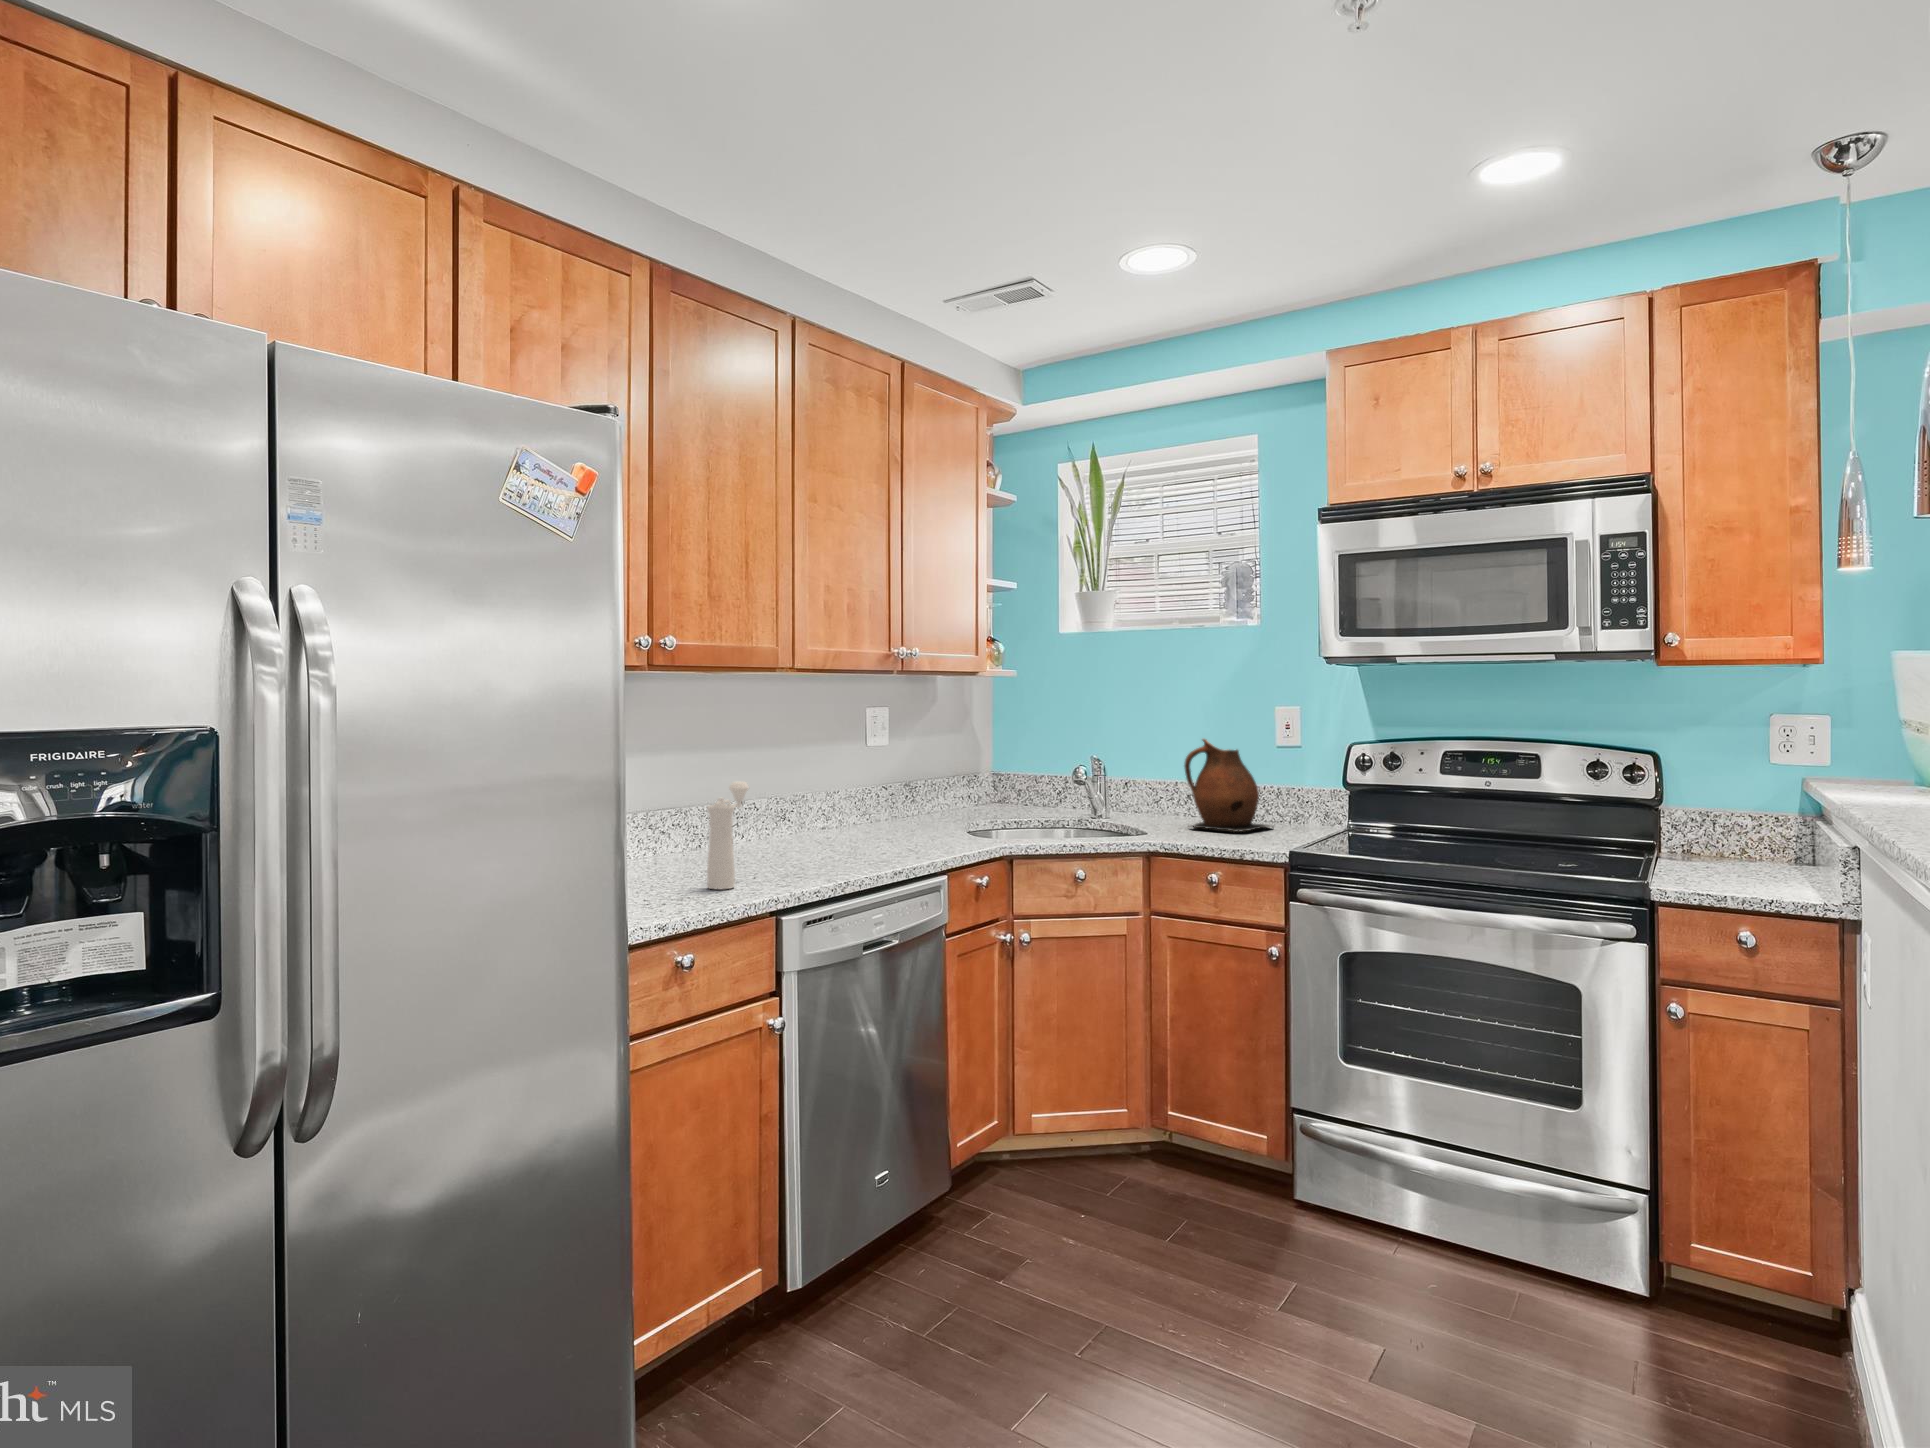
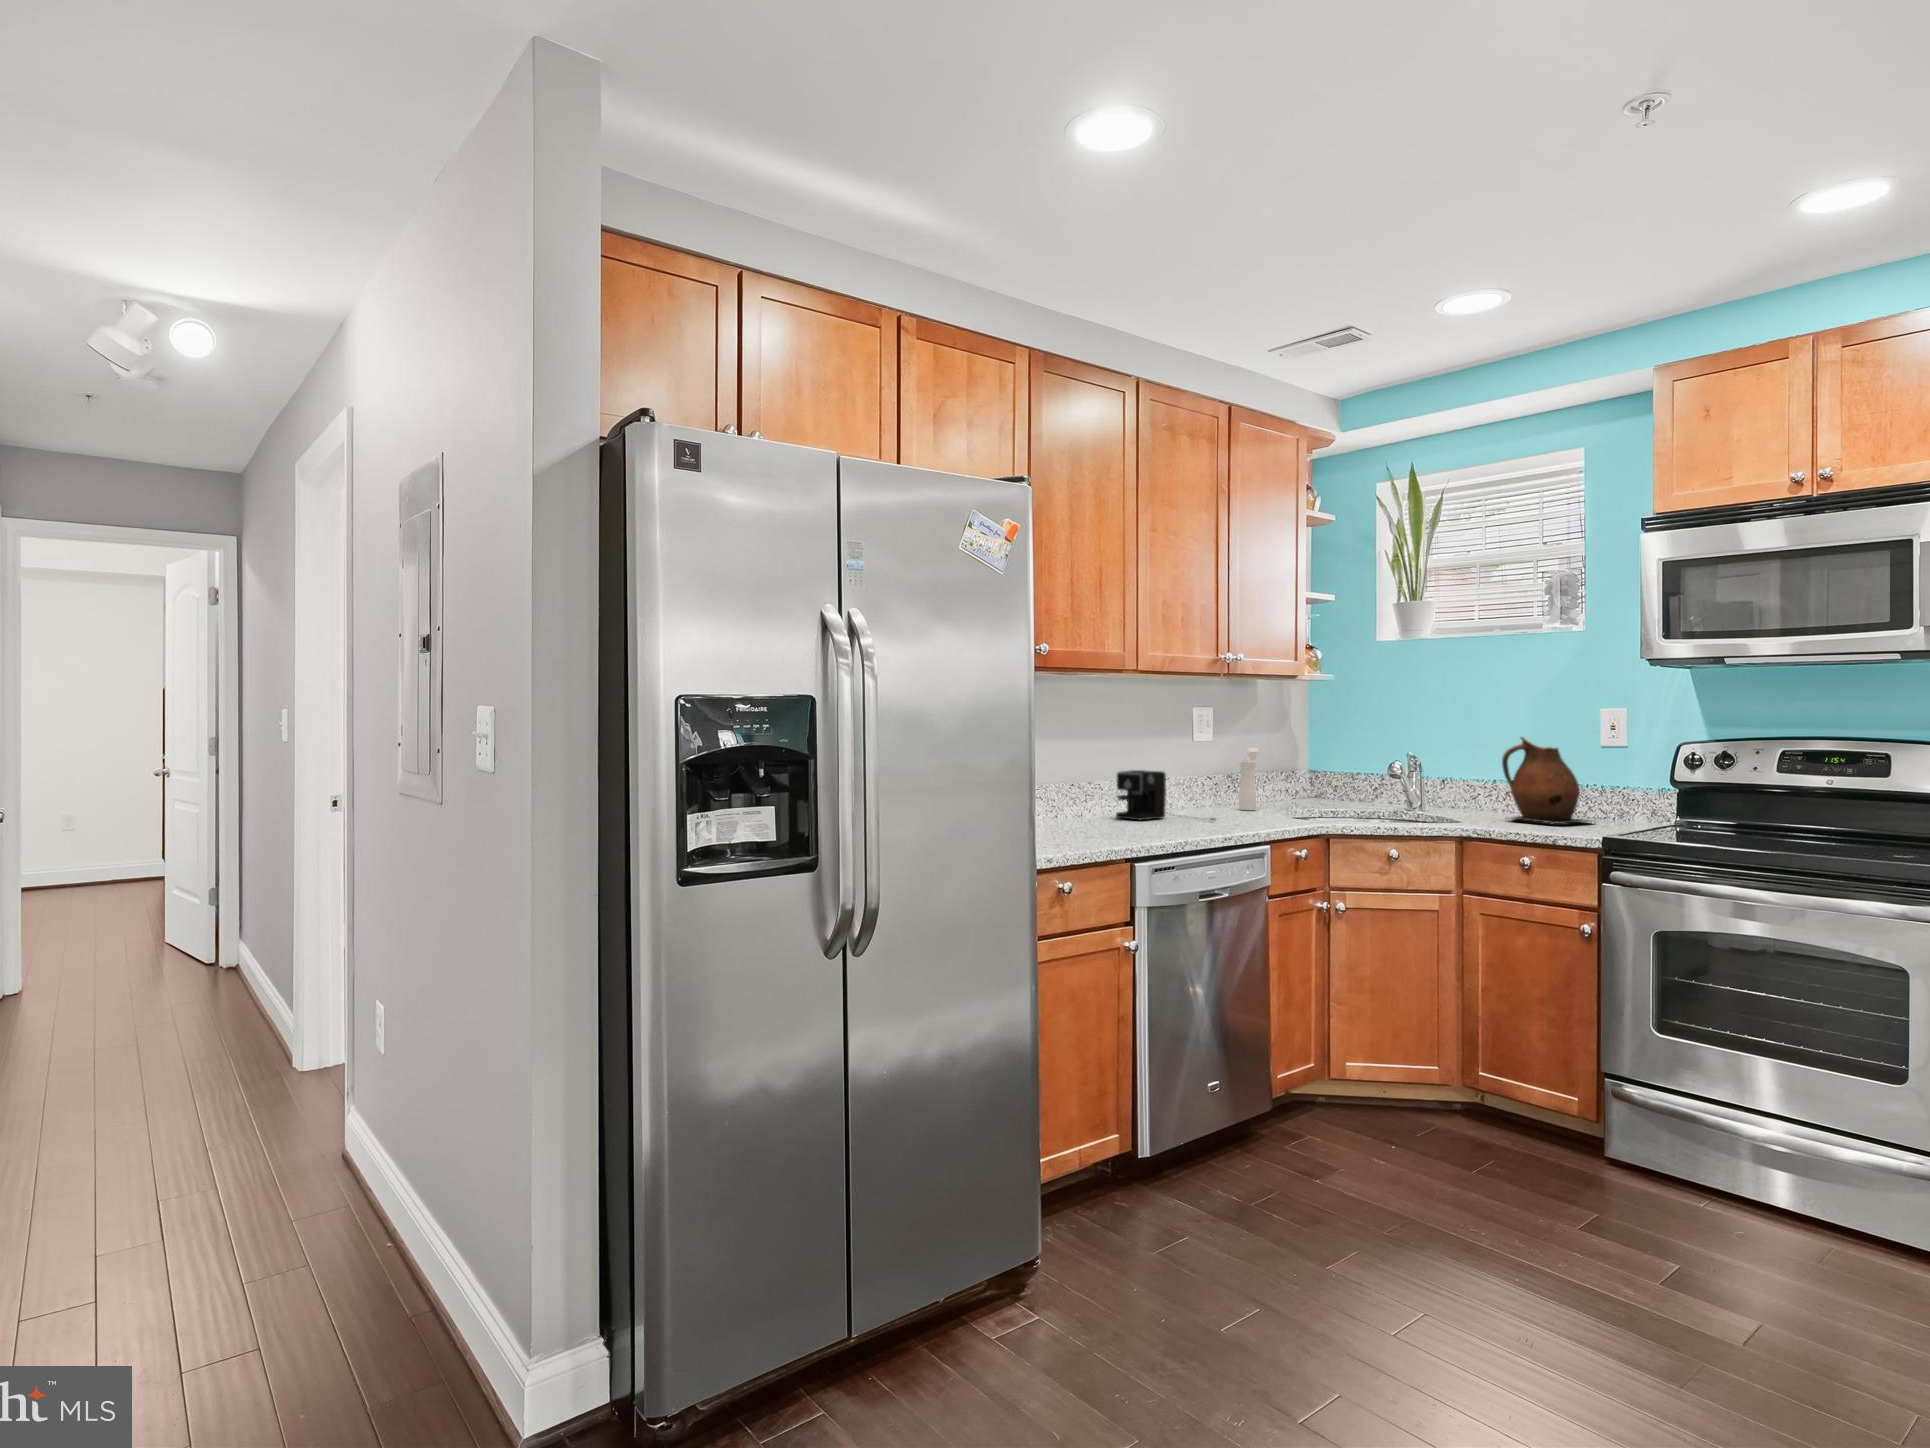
pepper mill: present [707,782,749,890] -> present [1239,748,1259,810]
coffee maker: none [771,788,887,850] -> present [1116,770,1216,820]

